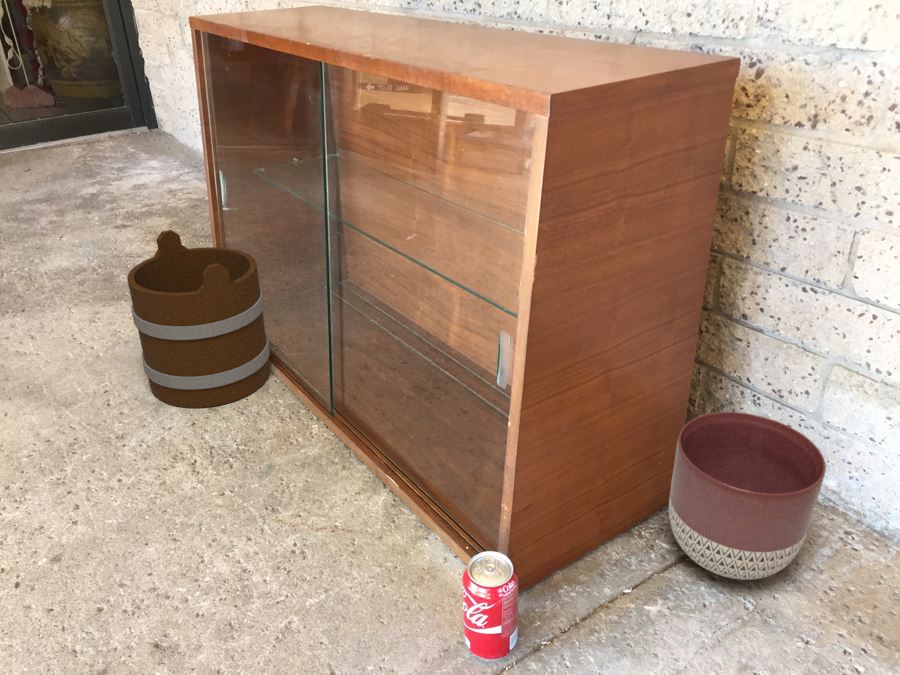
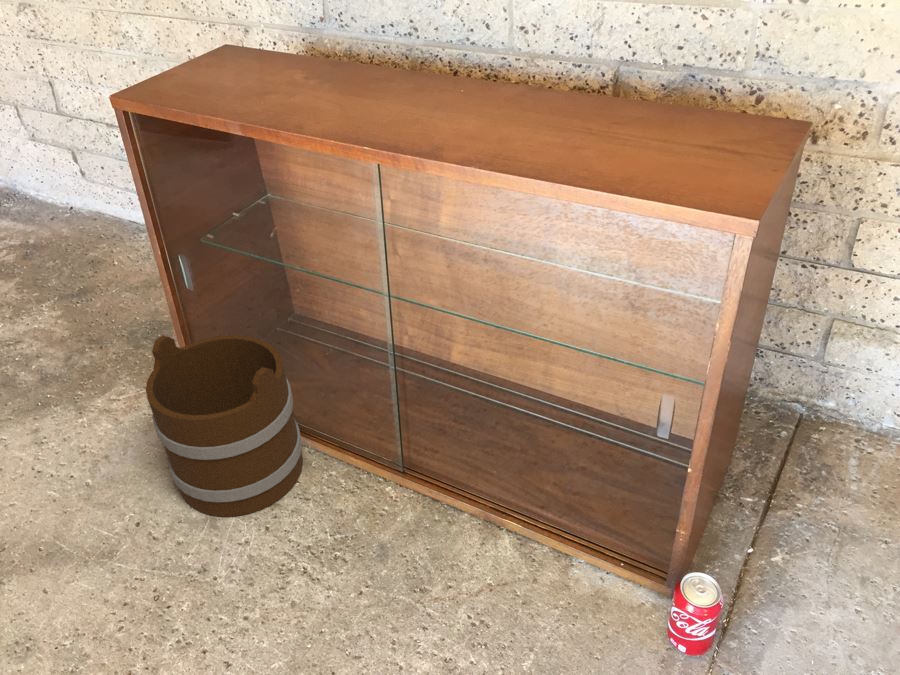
planter: present [669,412,826,580] -> none [749,380,881,514]

